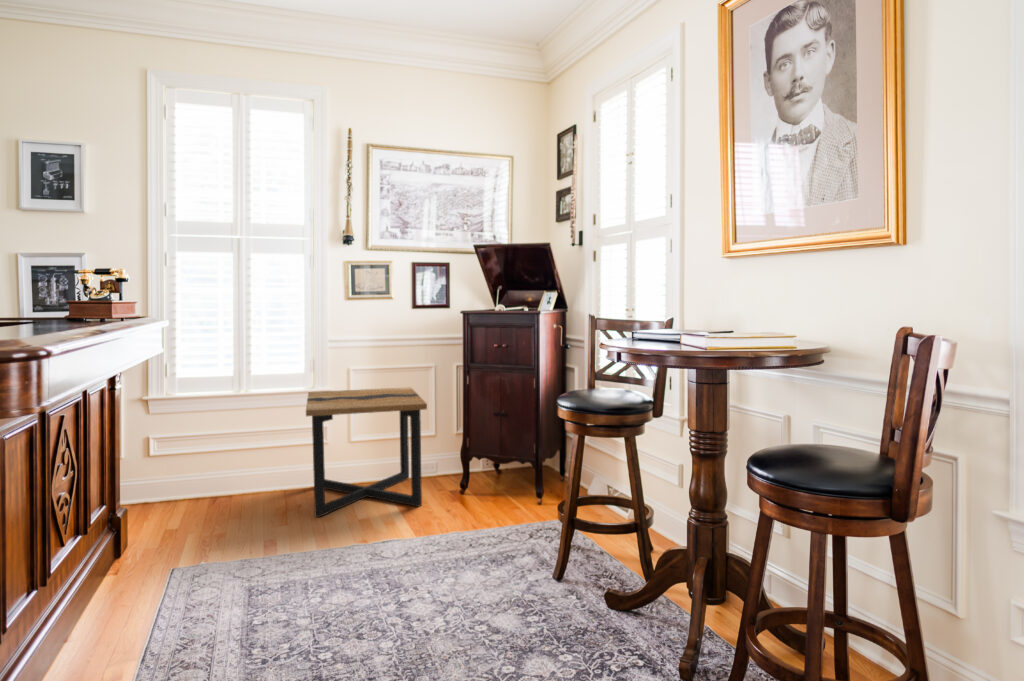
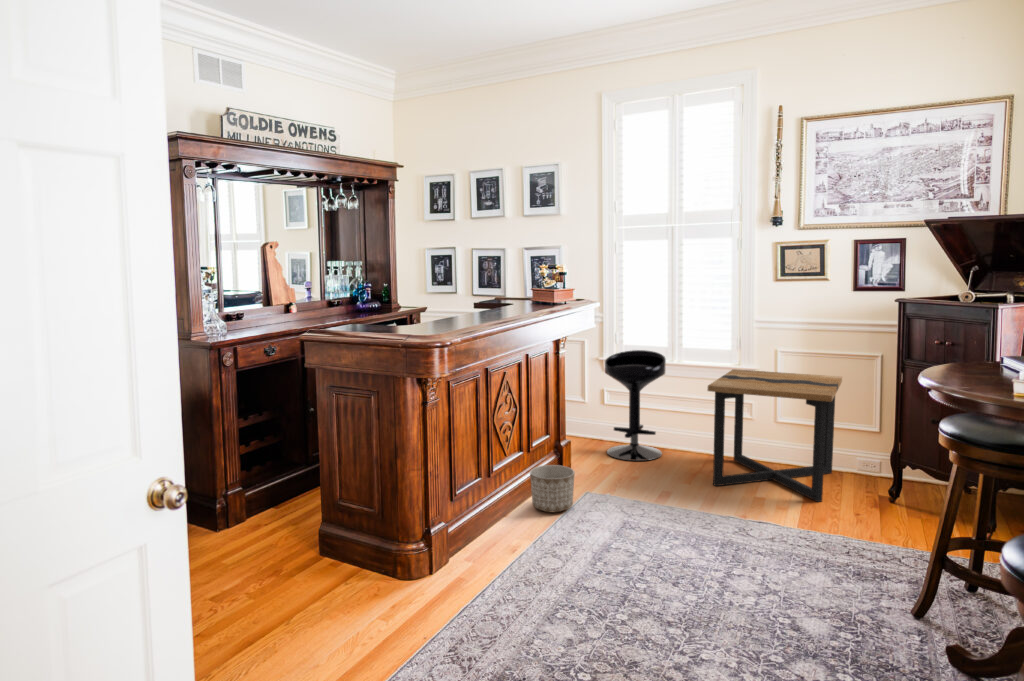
bar stool: none [155,382,236,516] -> present [605,350,666,461]
planter: none [96,541,168,611] -> present [530,465,575,513]

